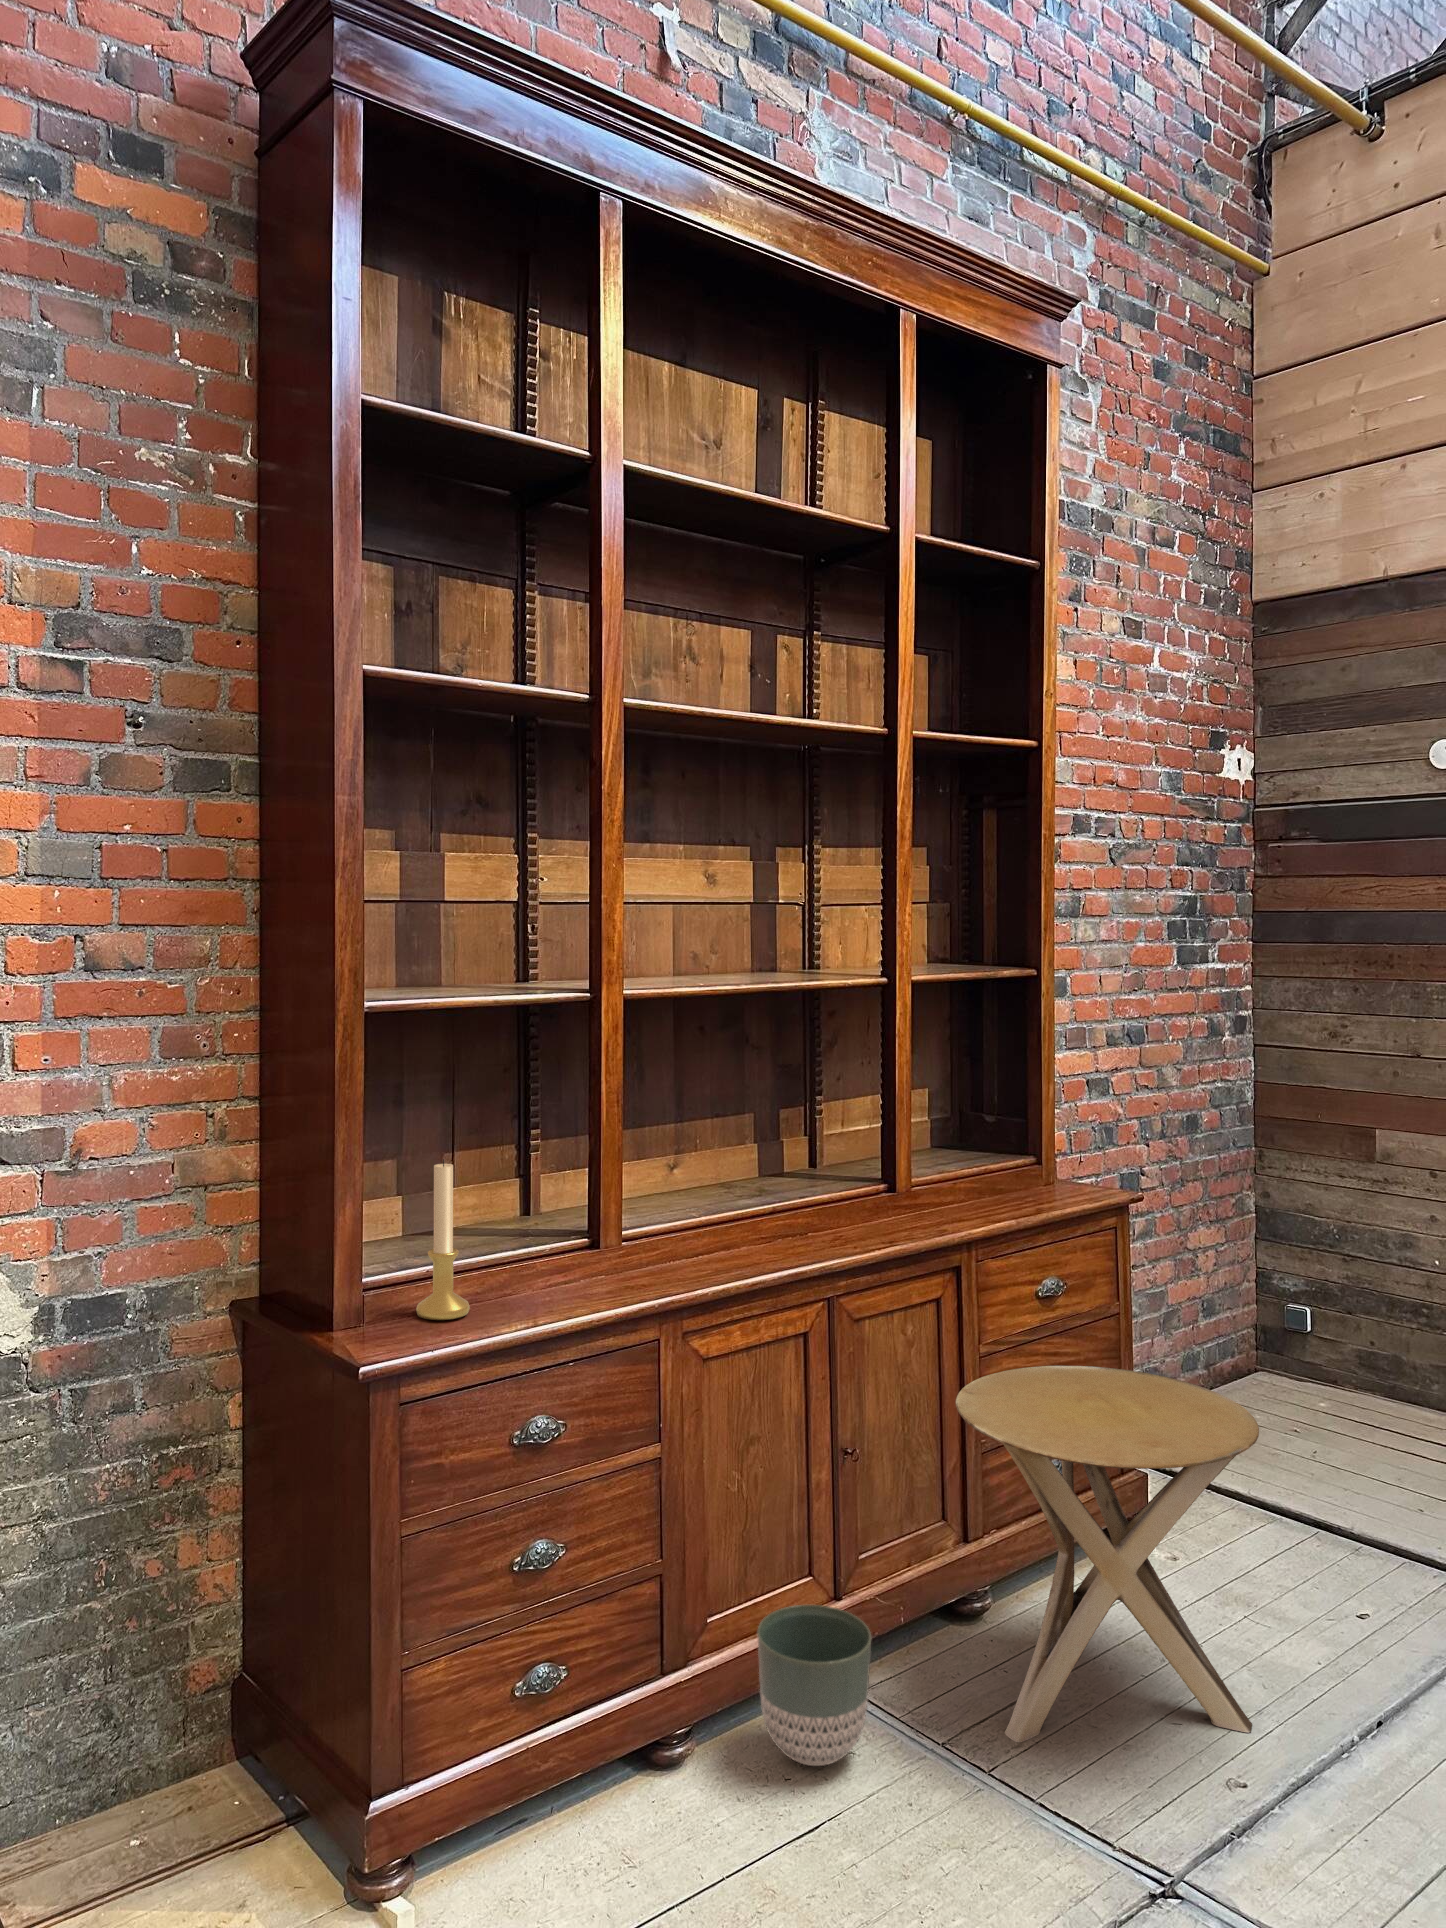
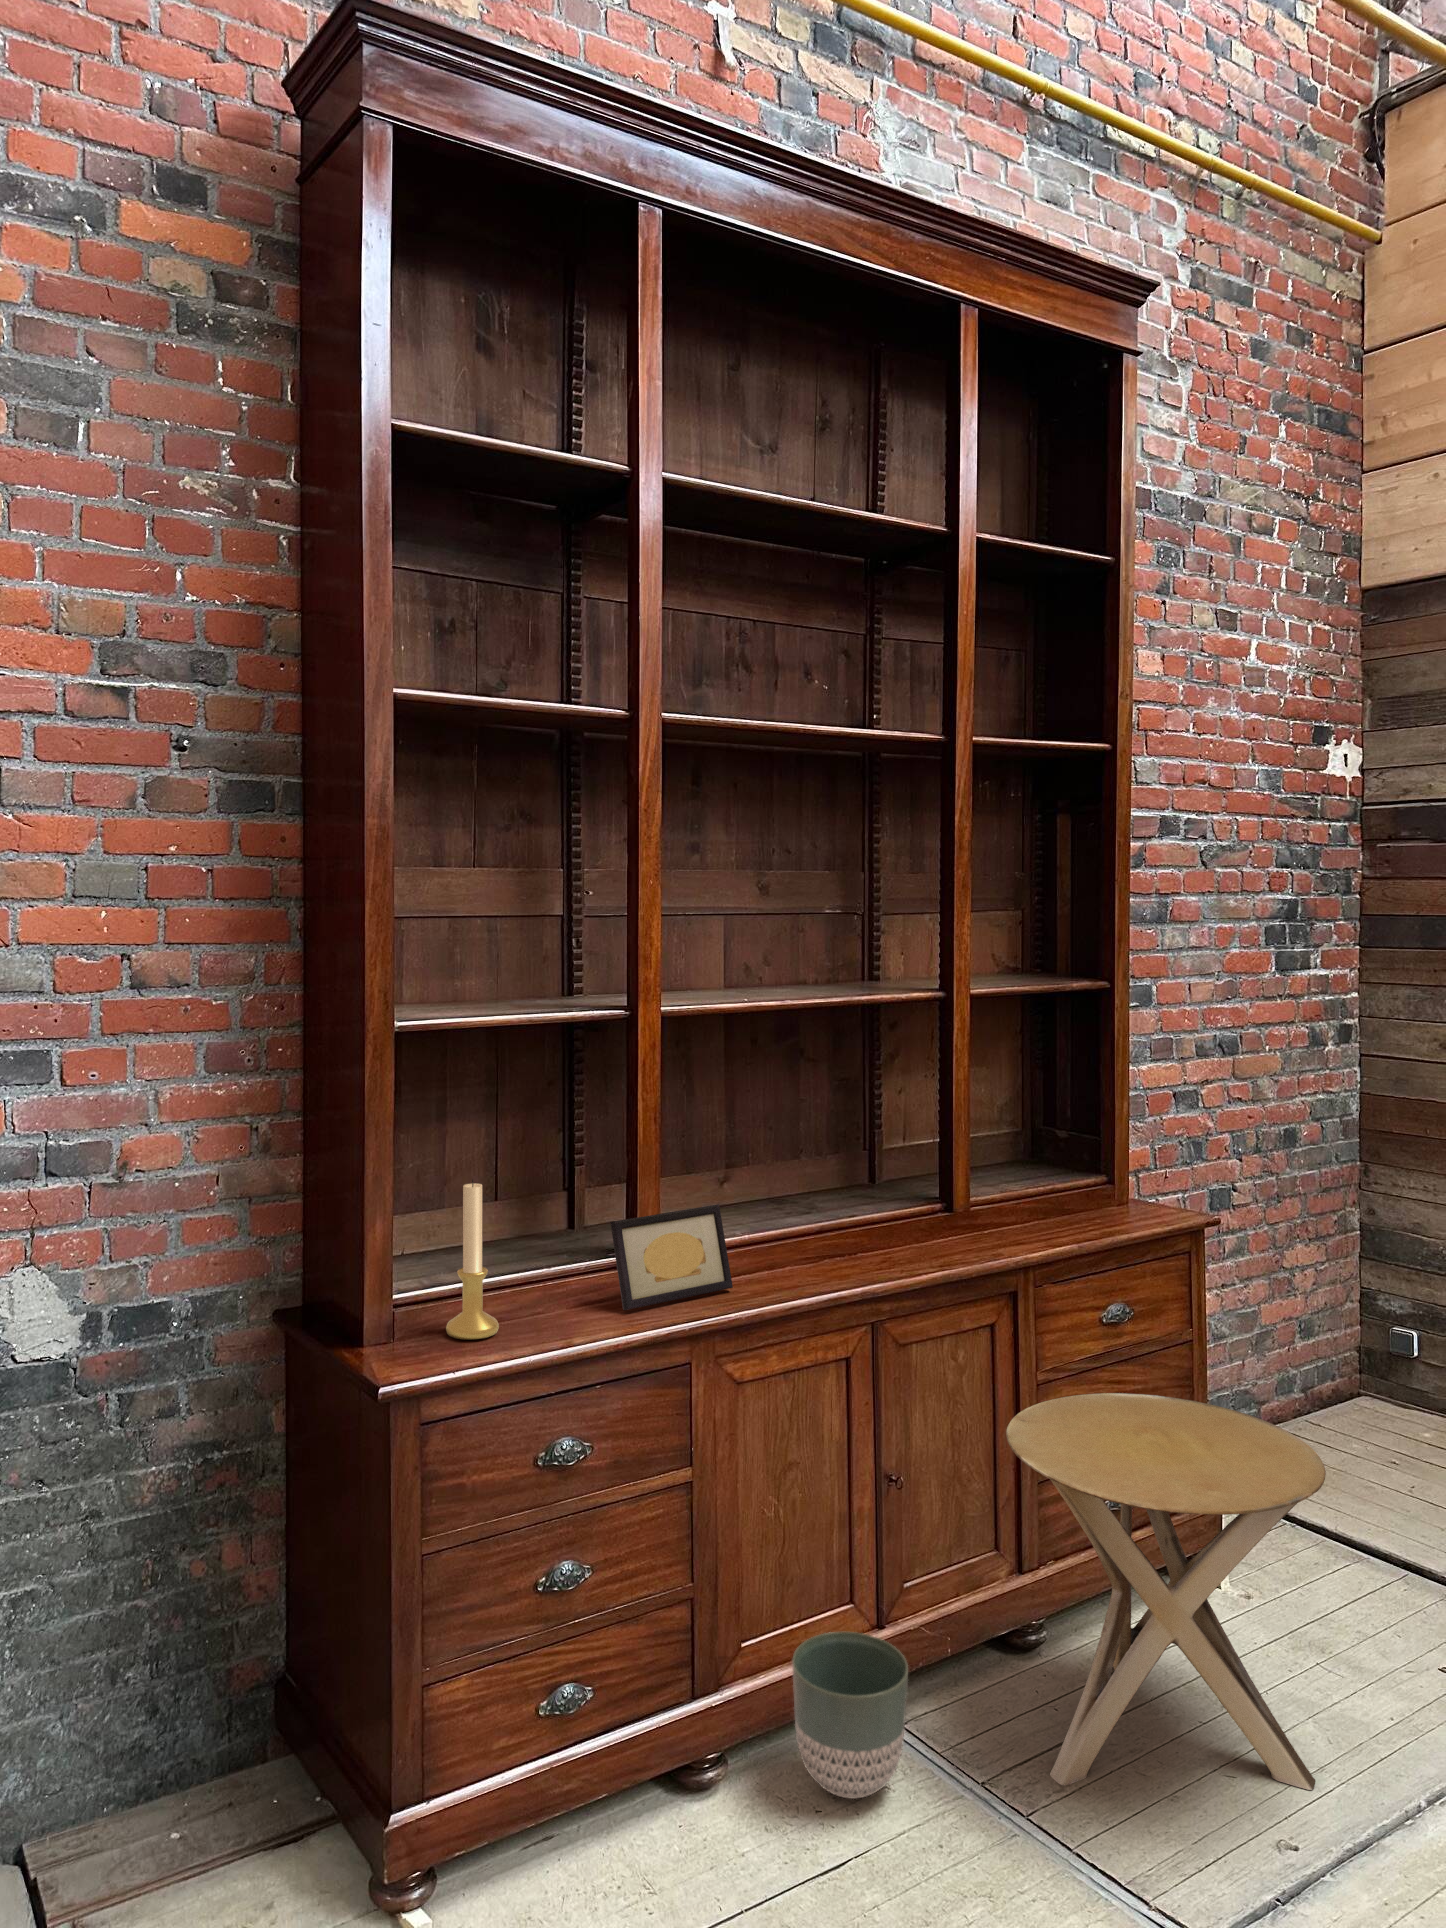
picture frame: none [575,1185,693,1290] -> present [610,1204,733,1310]

